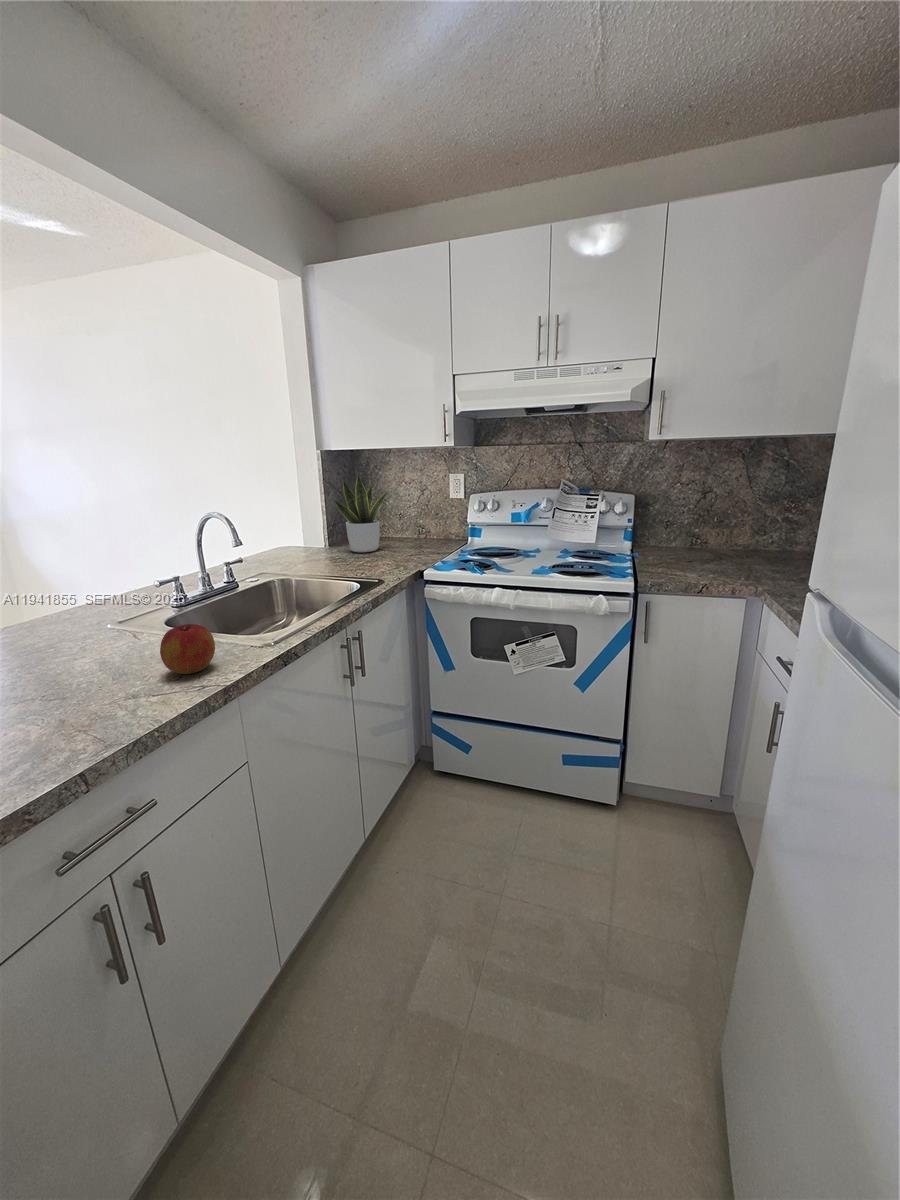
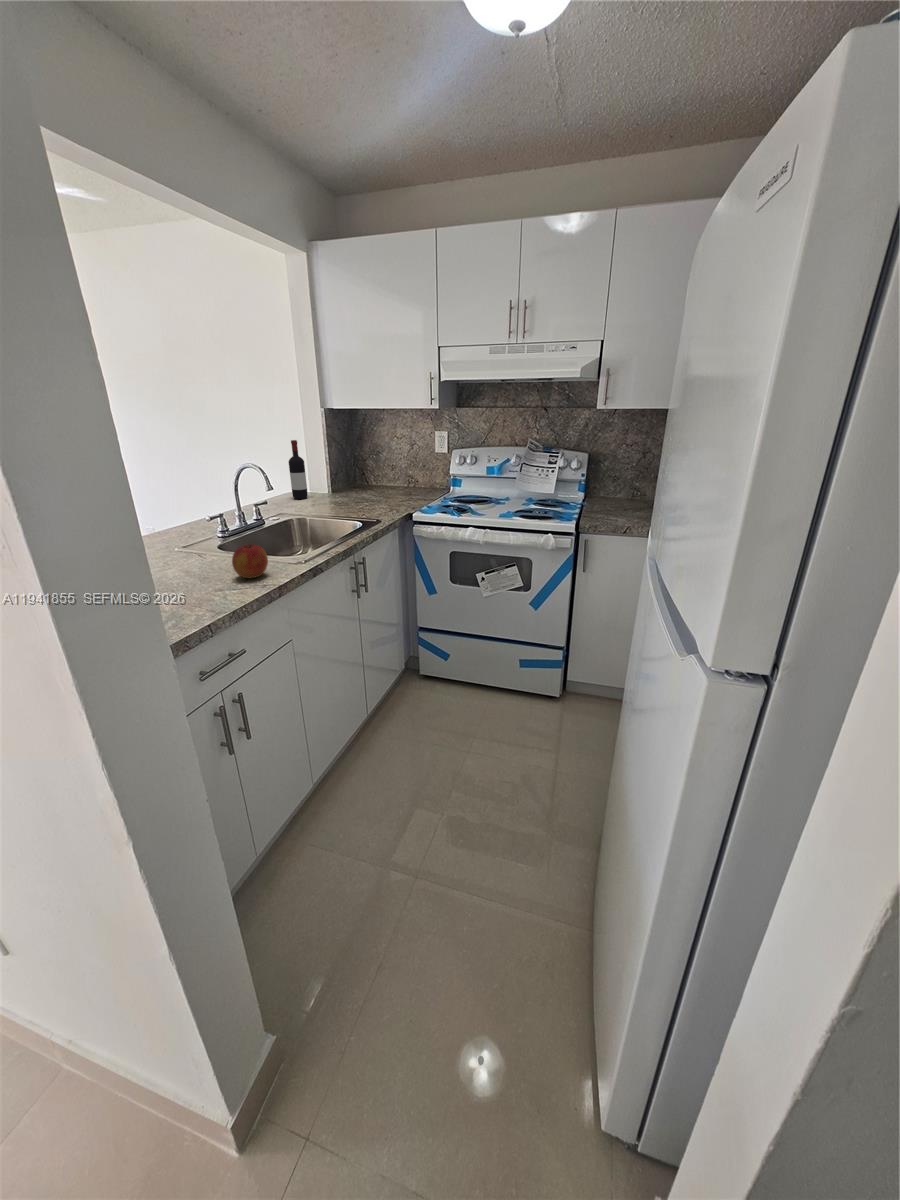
potted plant: present [335,474,387,552] -> none [338,428,385,498]
wine bottle: none [275,487,298,556] -> present [289,440,308,499]

